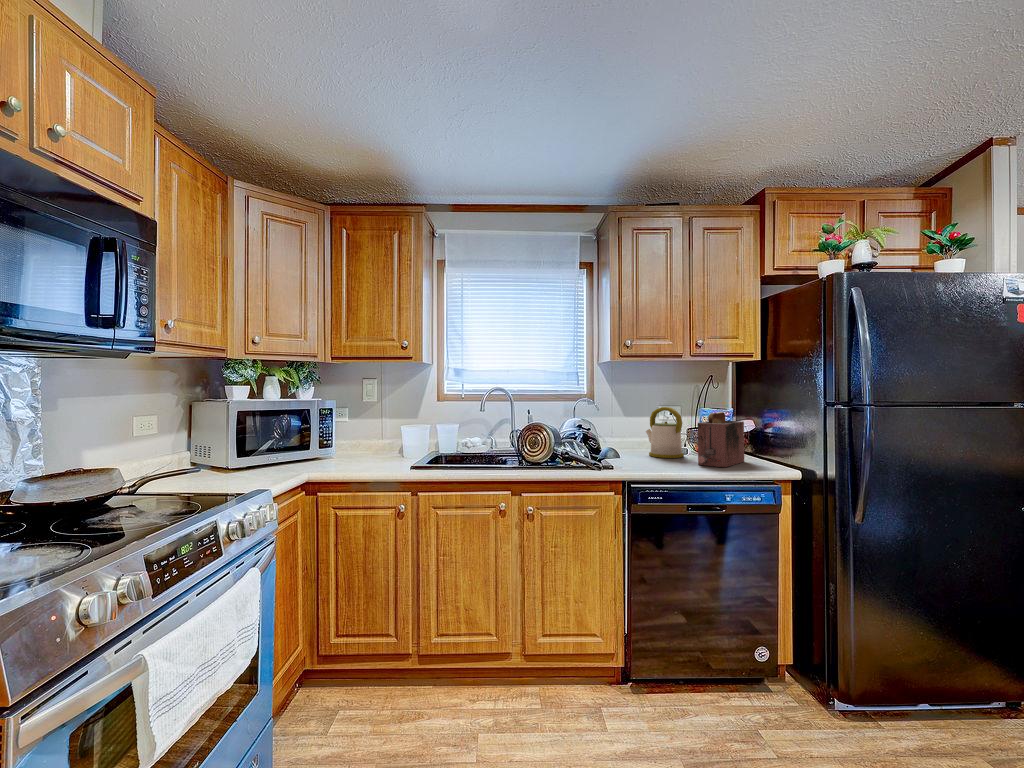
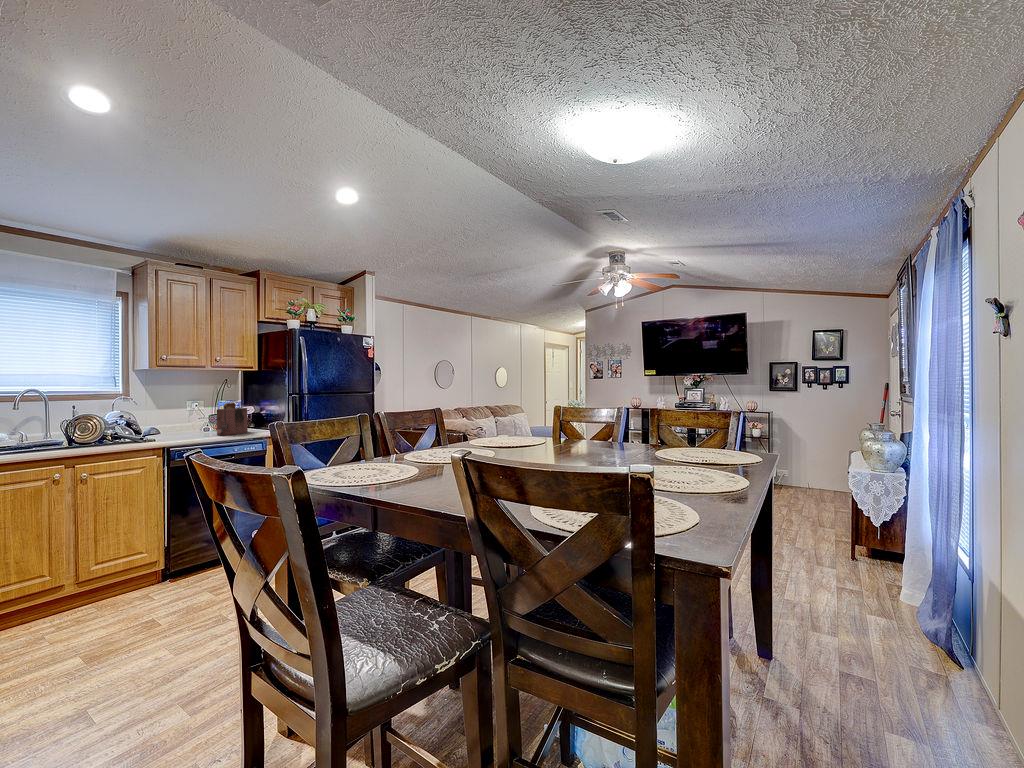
kettle: present [646,407,684,458] -> none [177,401,207,435]

